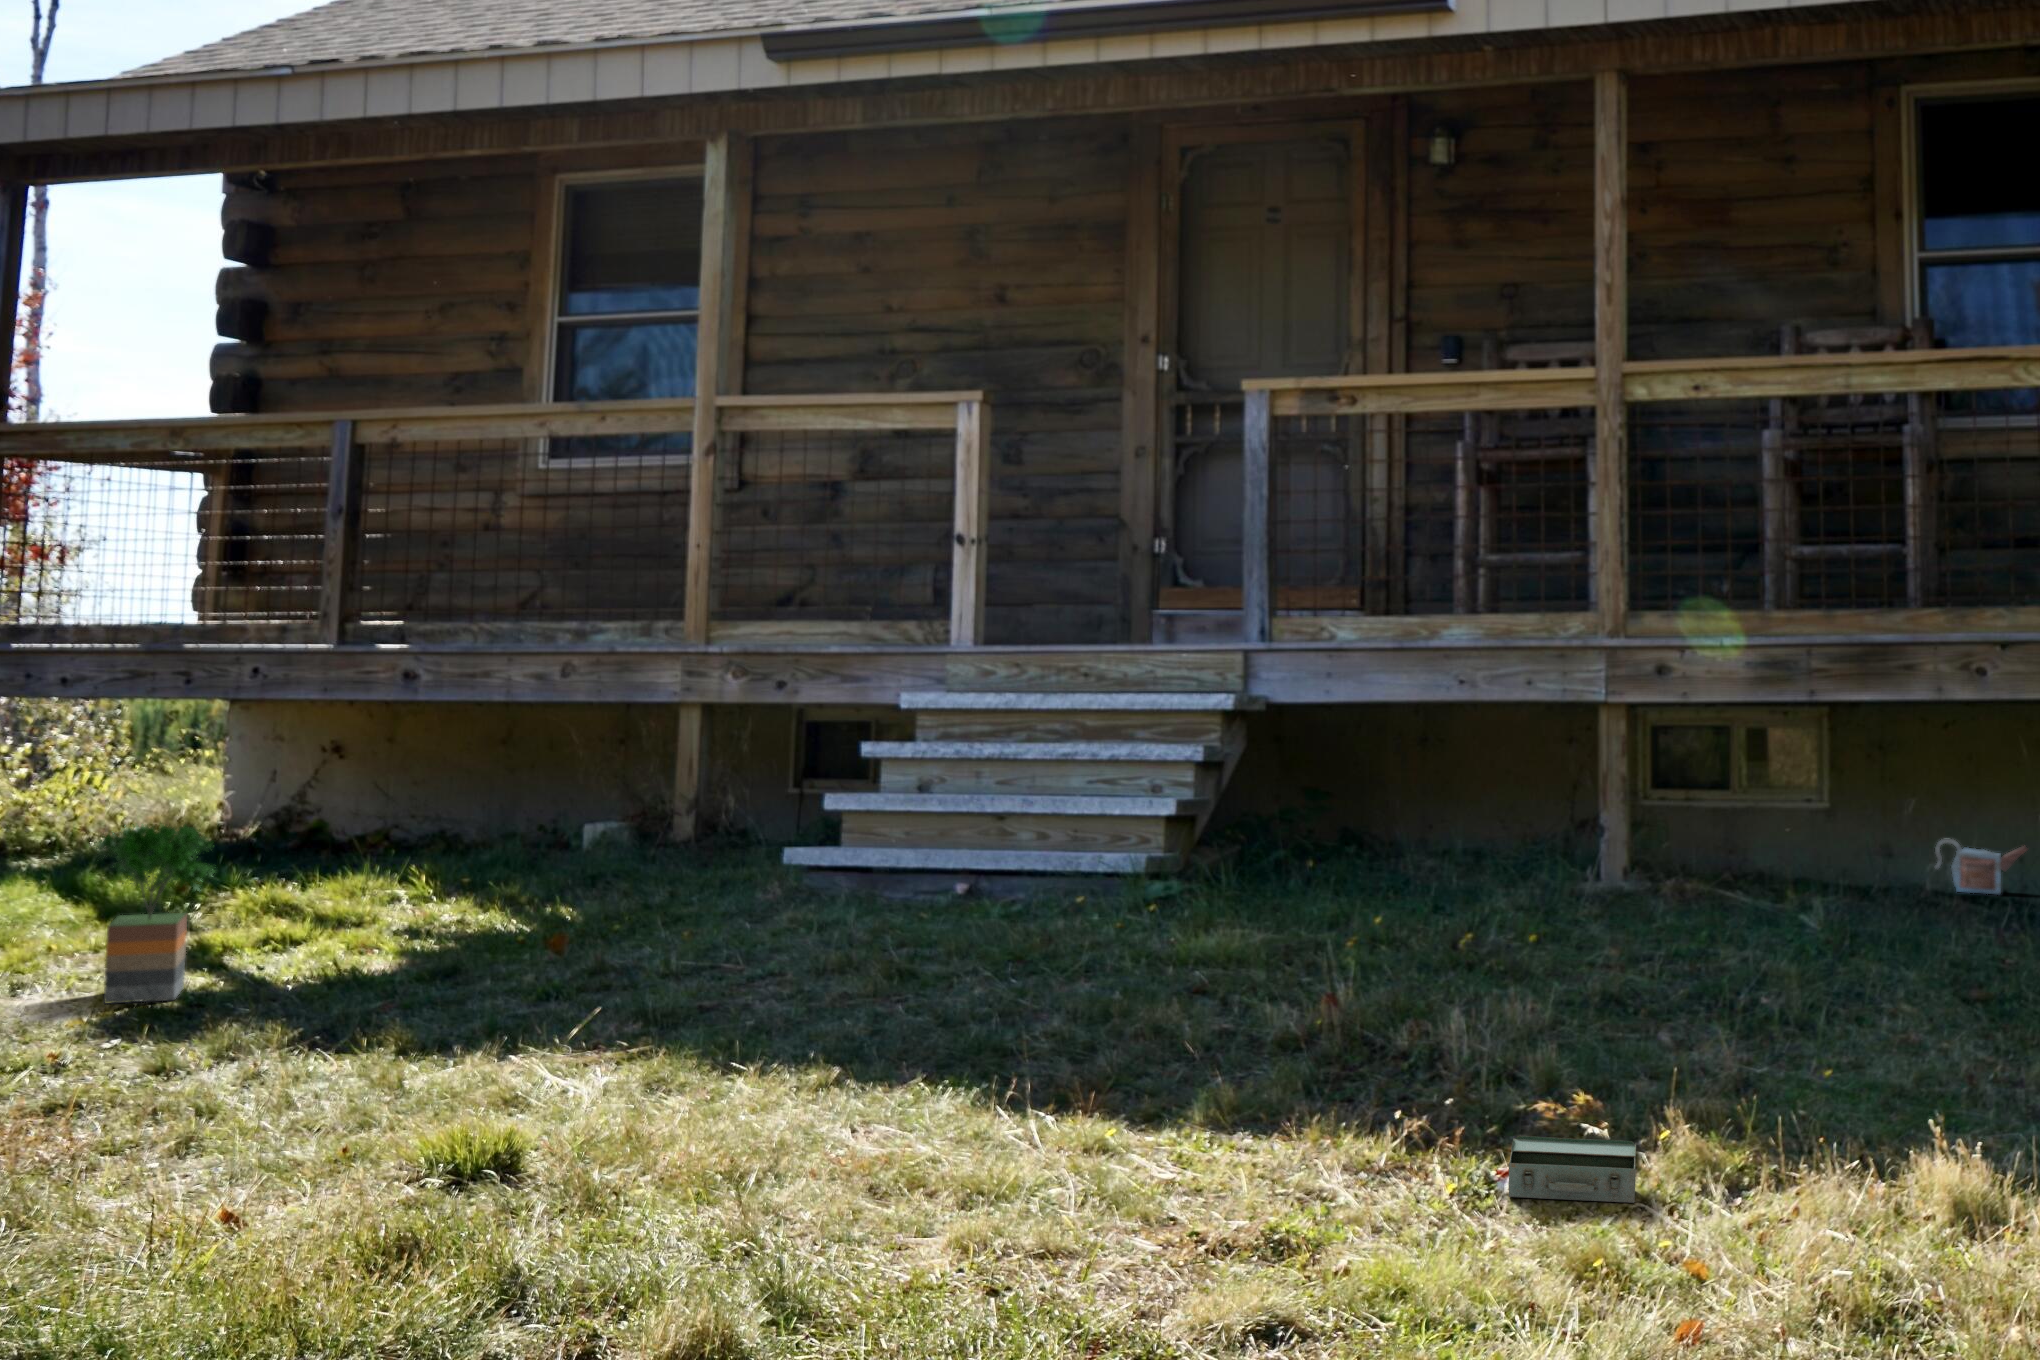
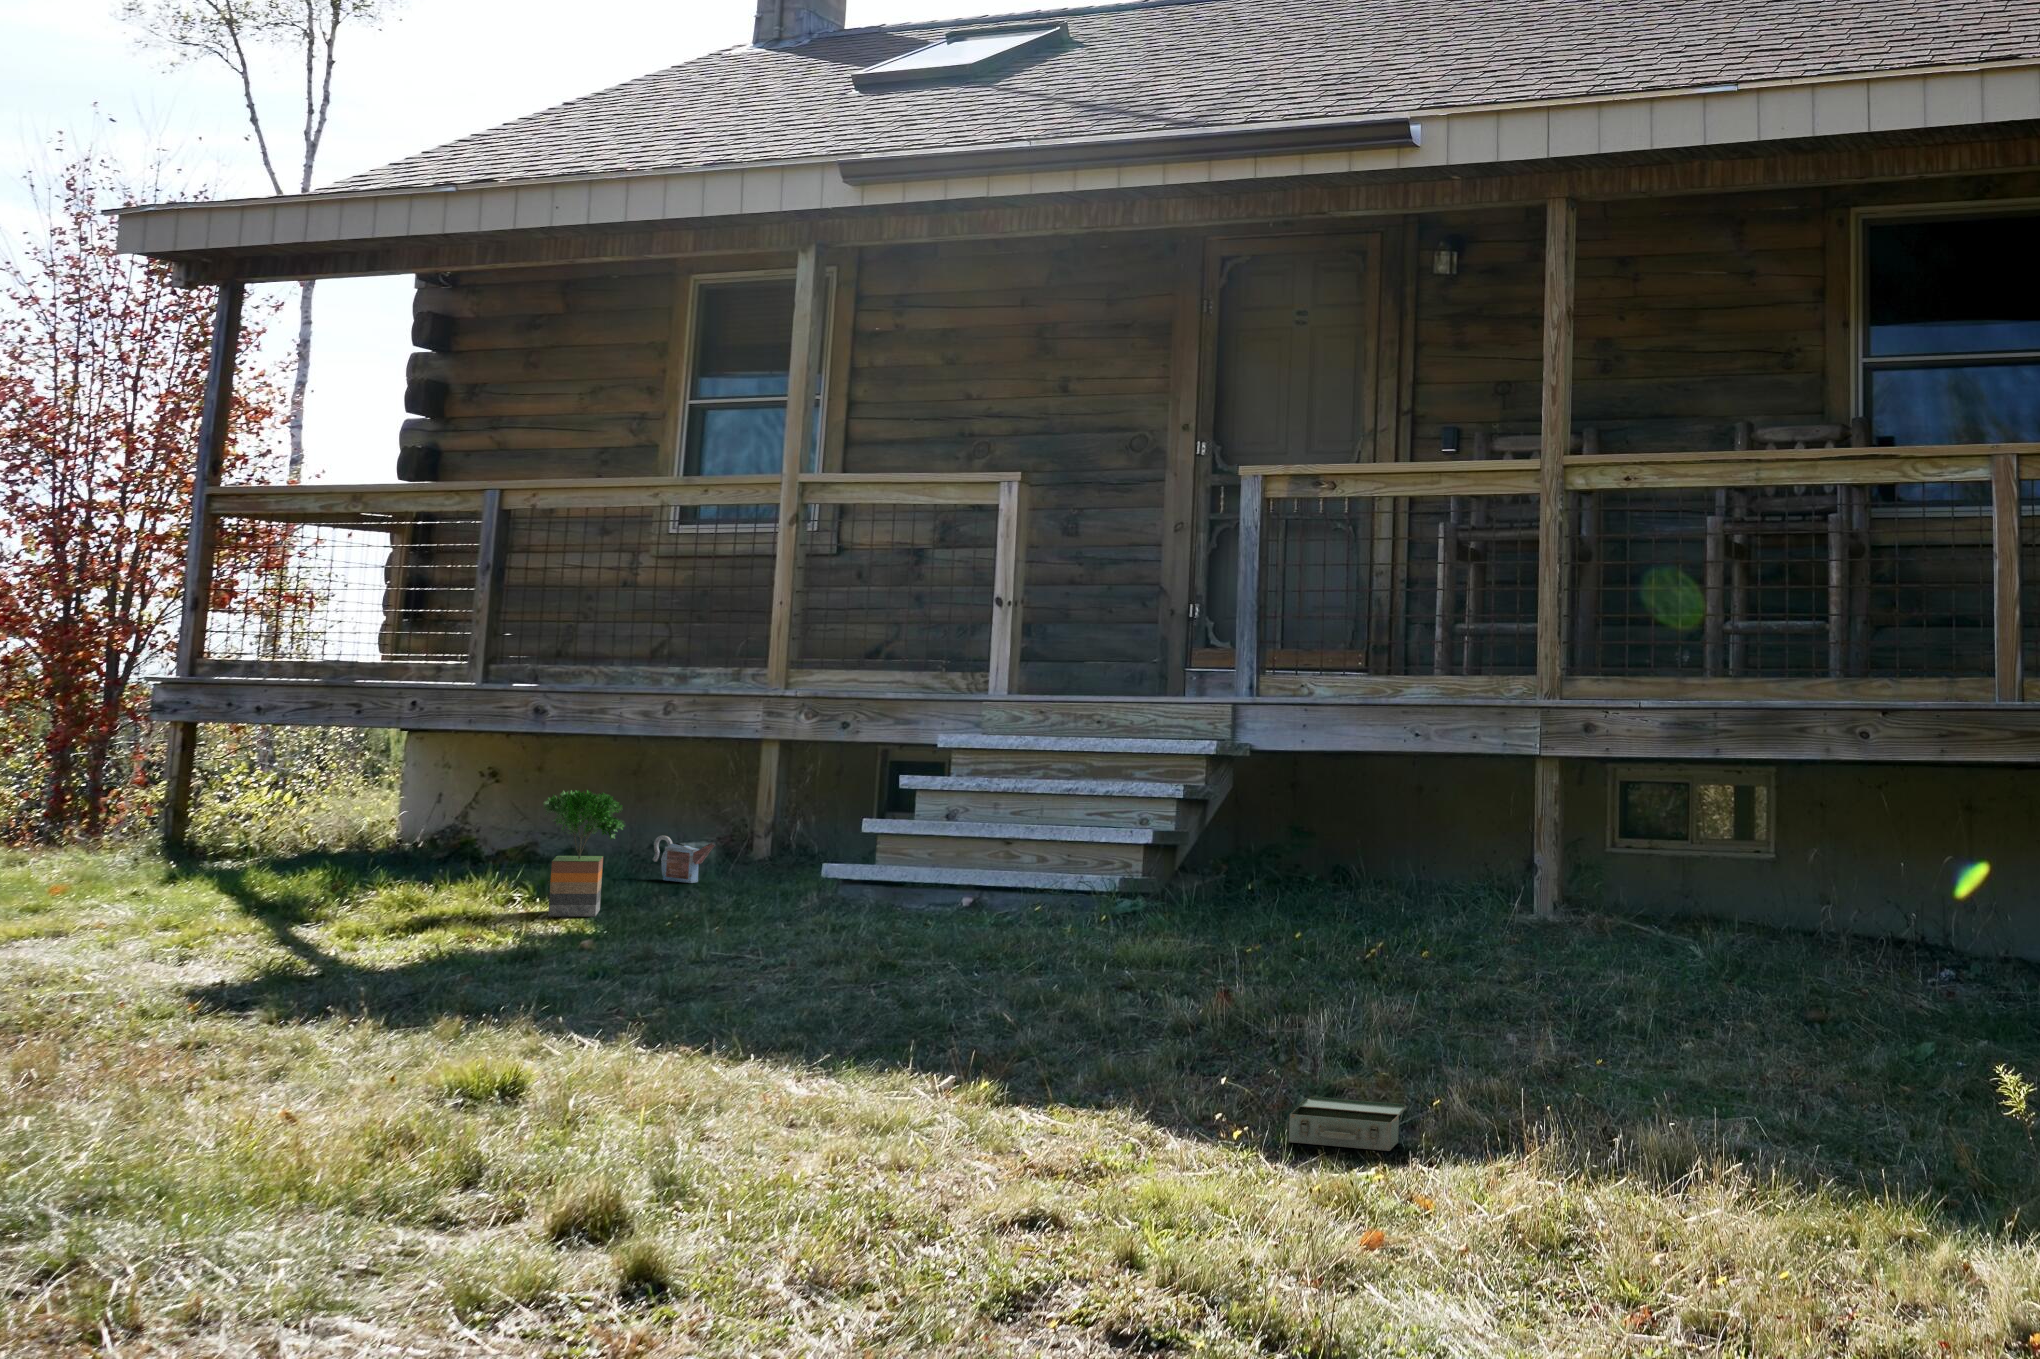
potted tree: present [96,824,214,1004] -> present [544,790,624,917]
watering can: present [1935,838,2028,894] -> present [652,836,715,883]

